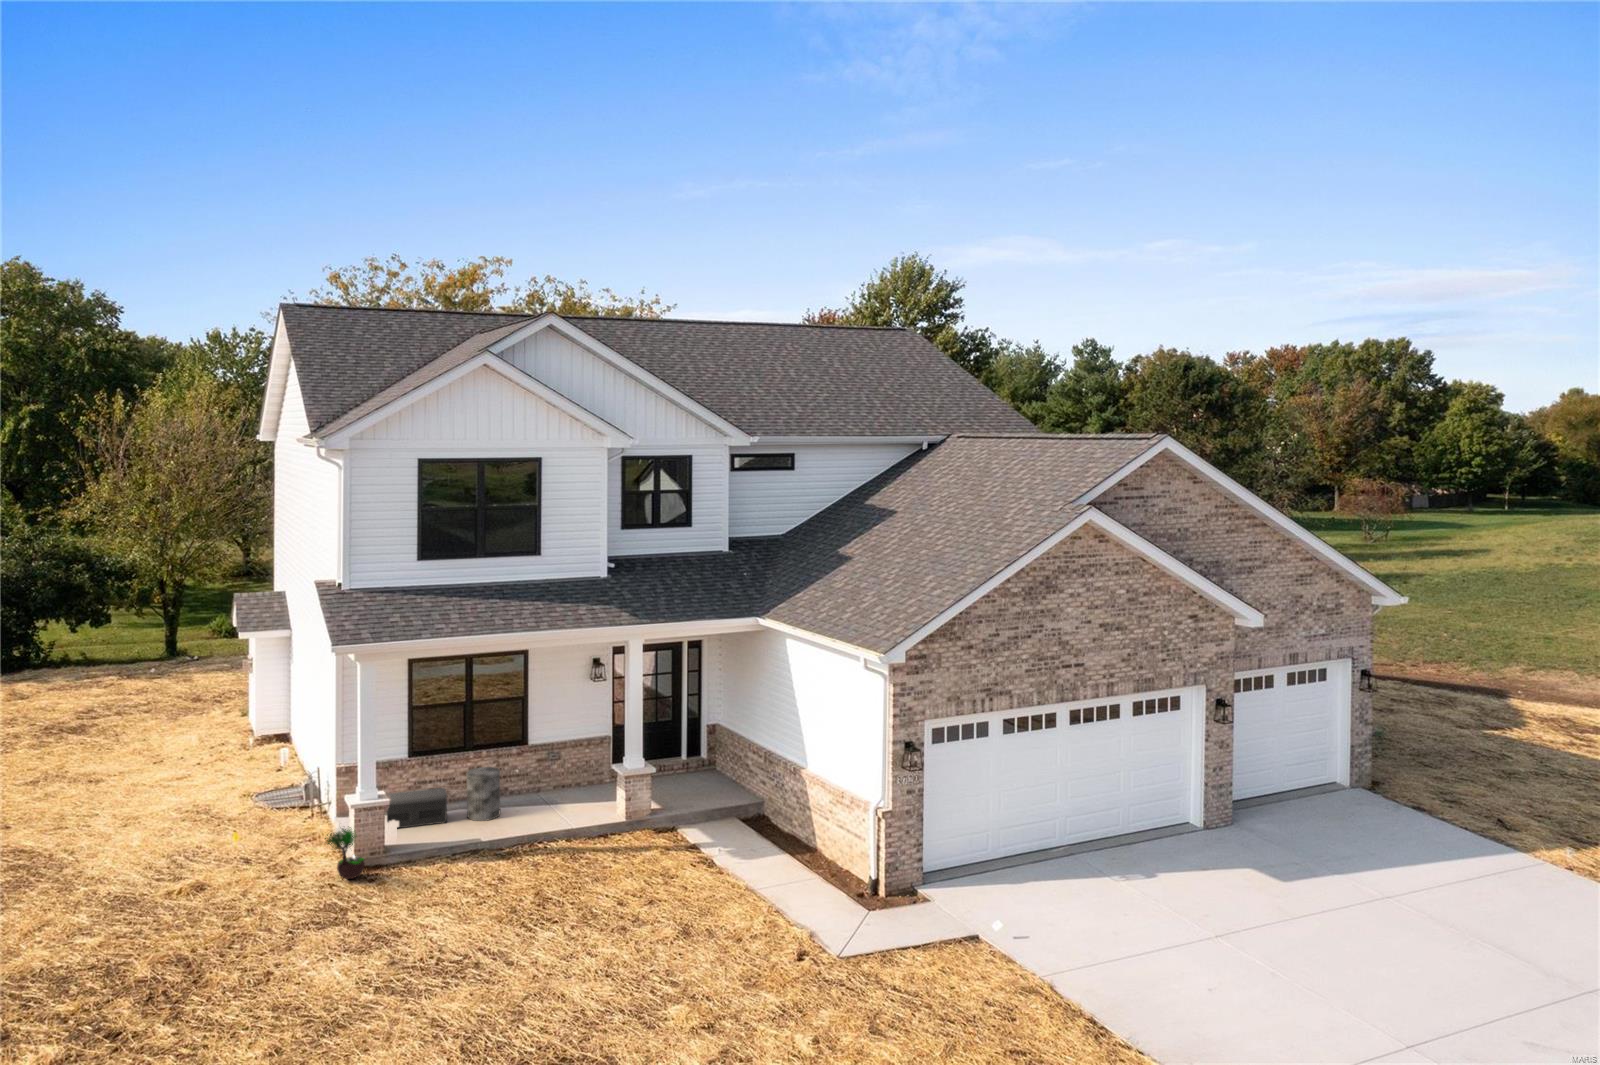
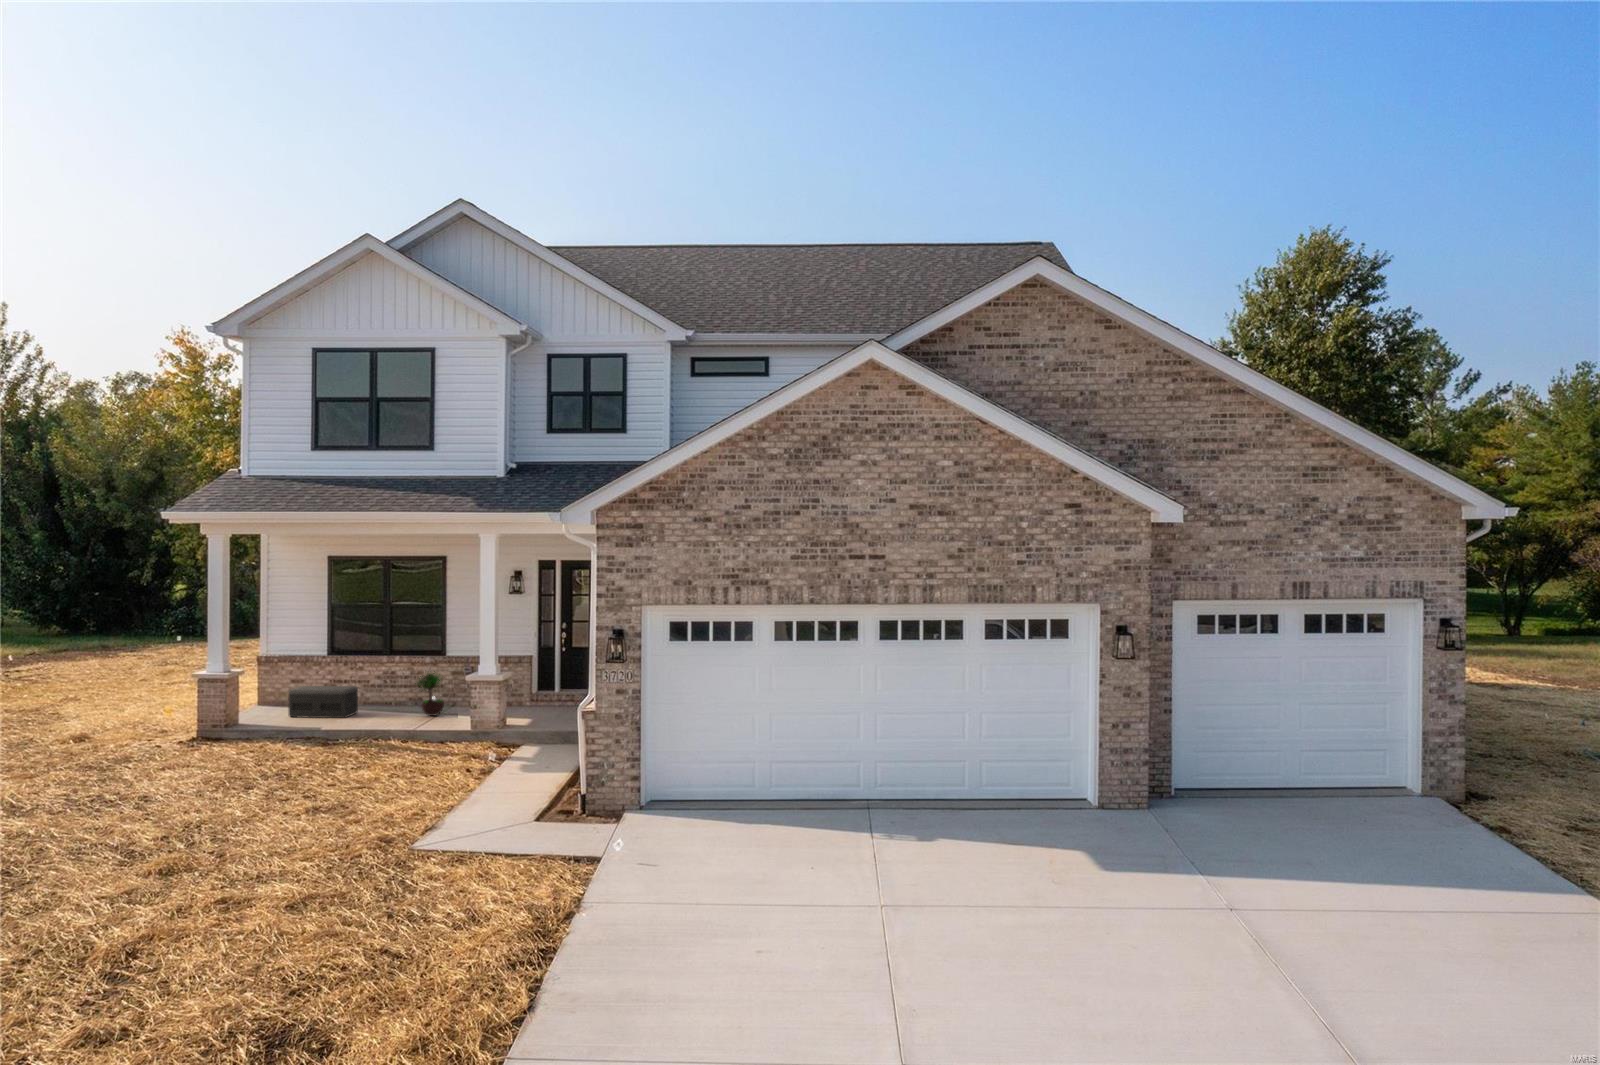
trash can: present [467,767,500,821] -> none [366,670,401,720]
potted tree: present [325,827,365,879] -> present [415,671,444,716]

